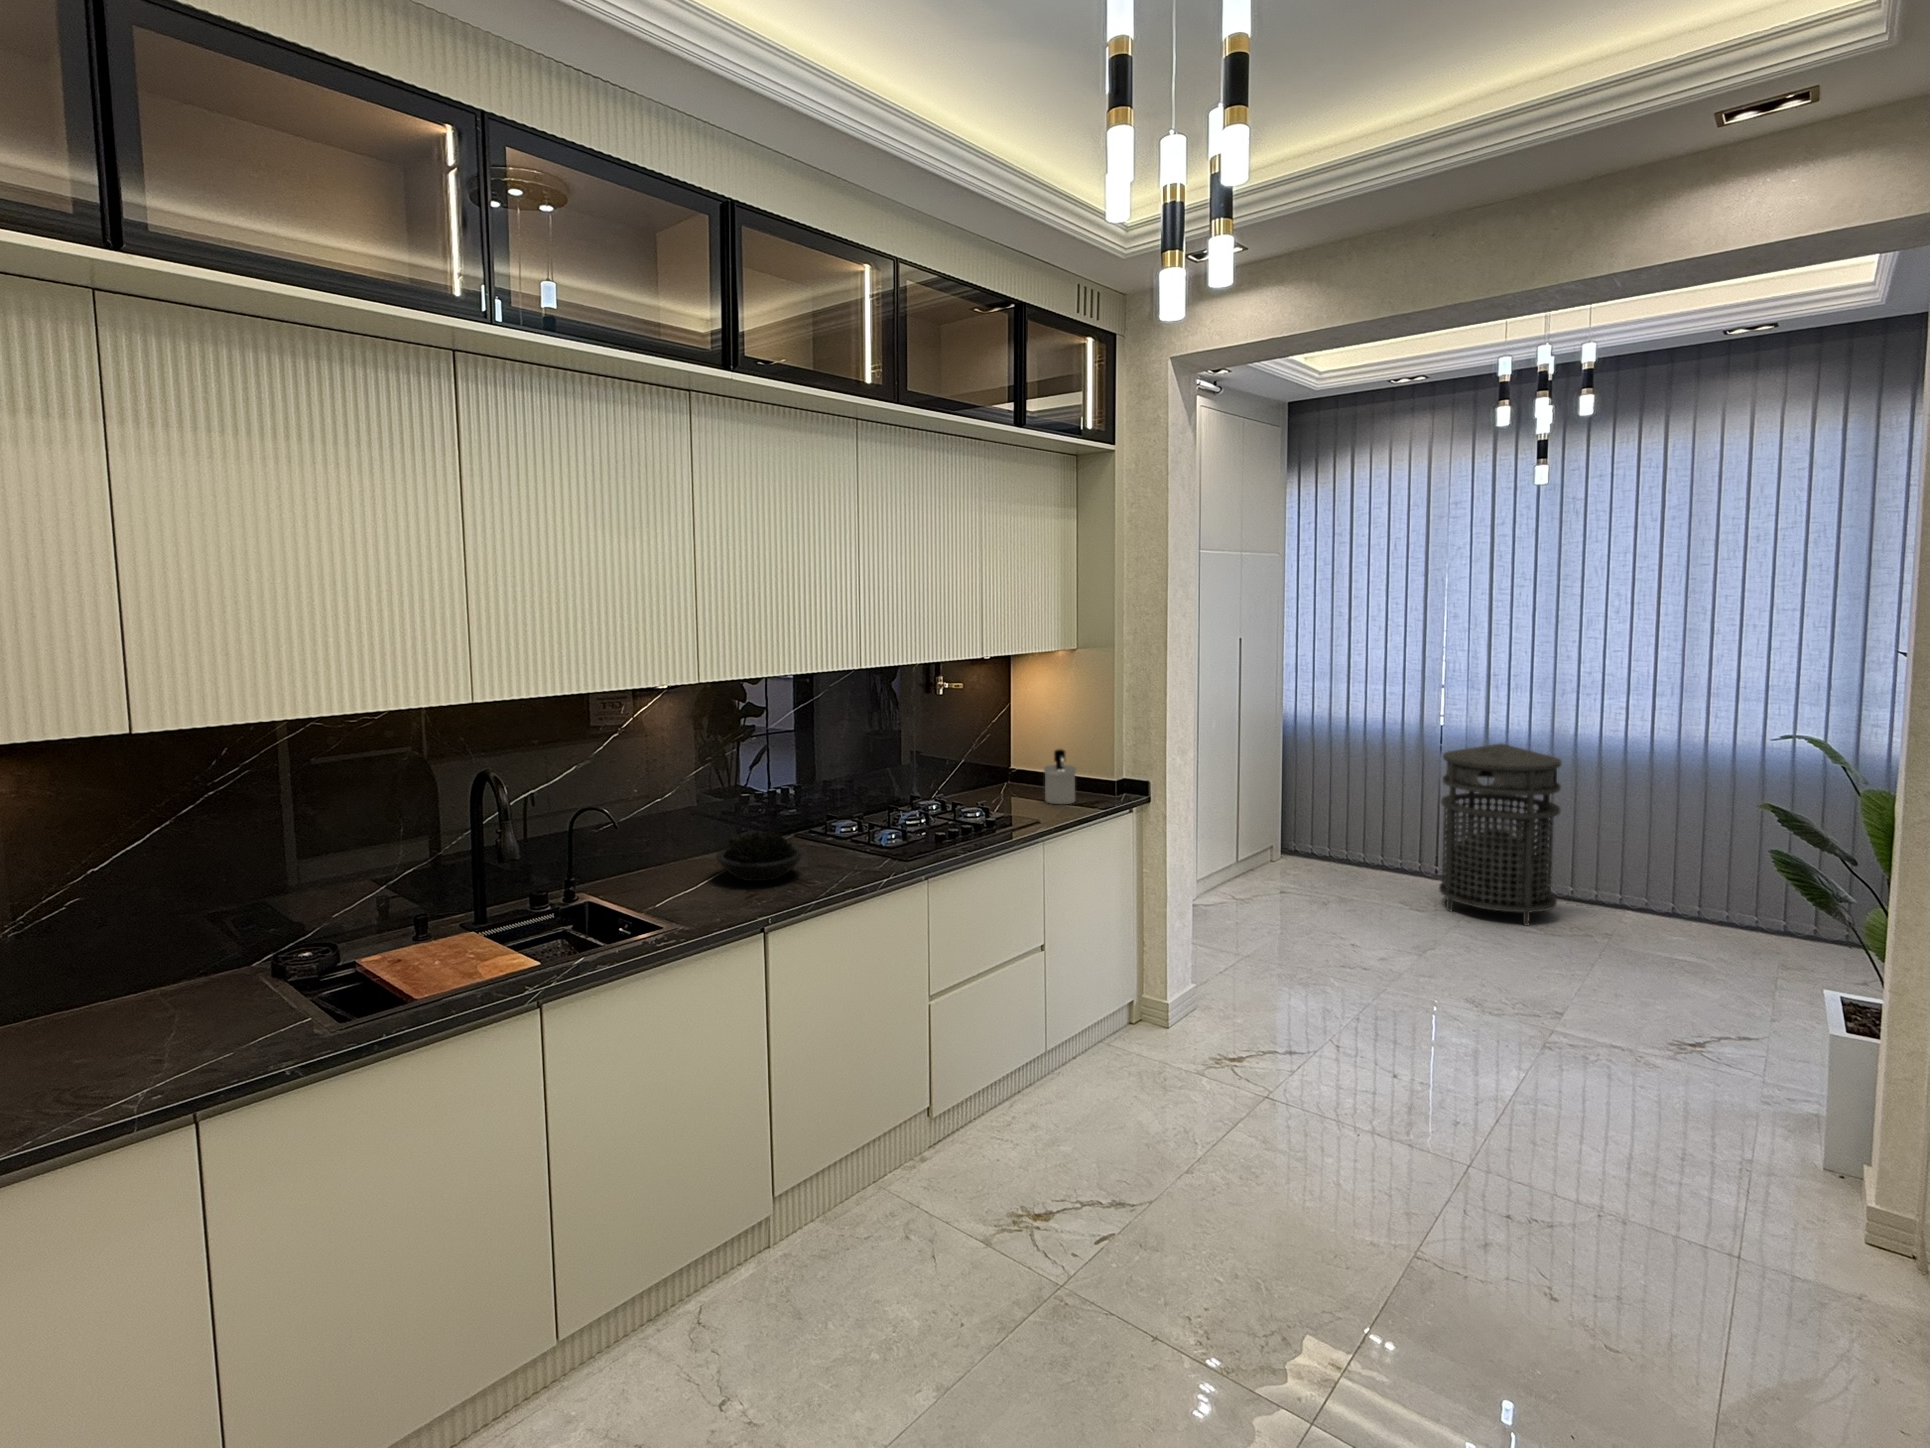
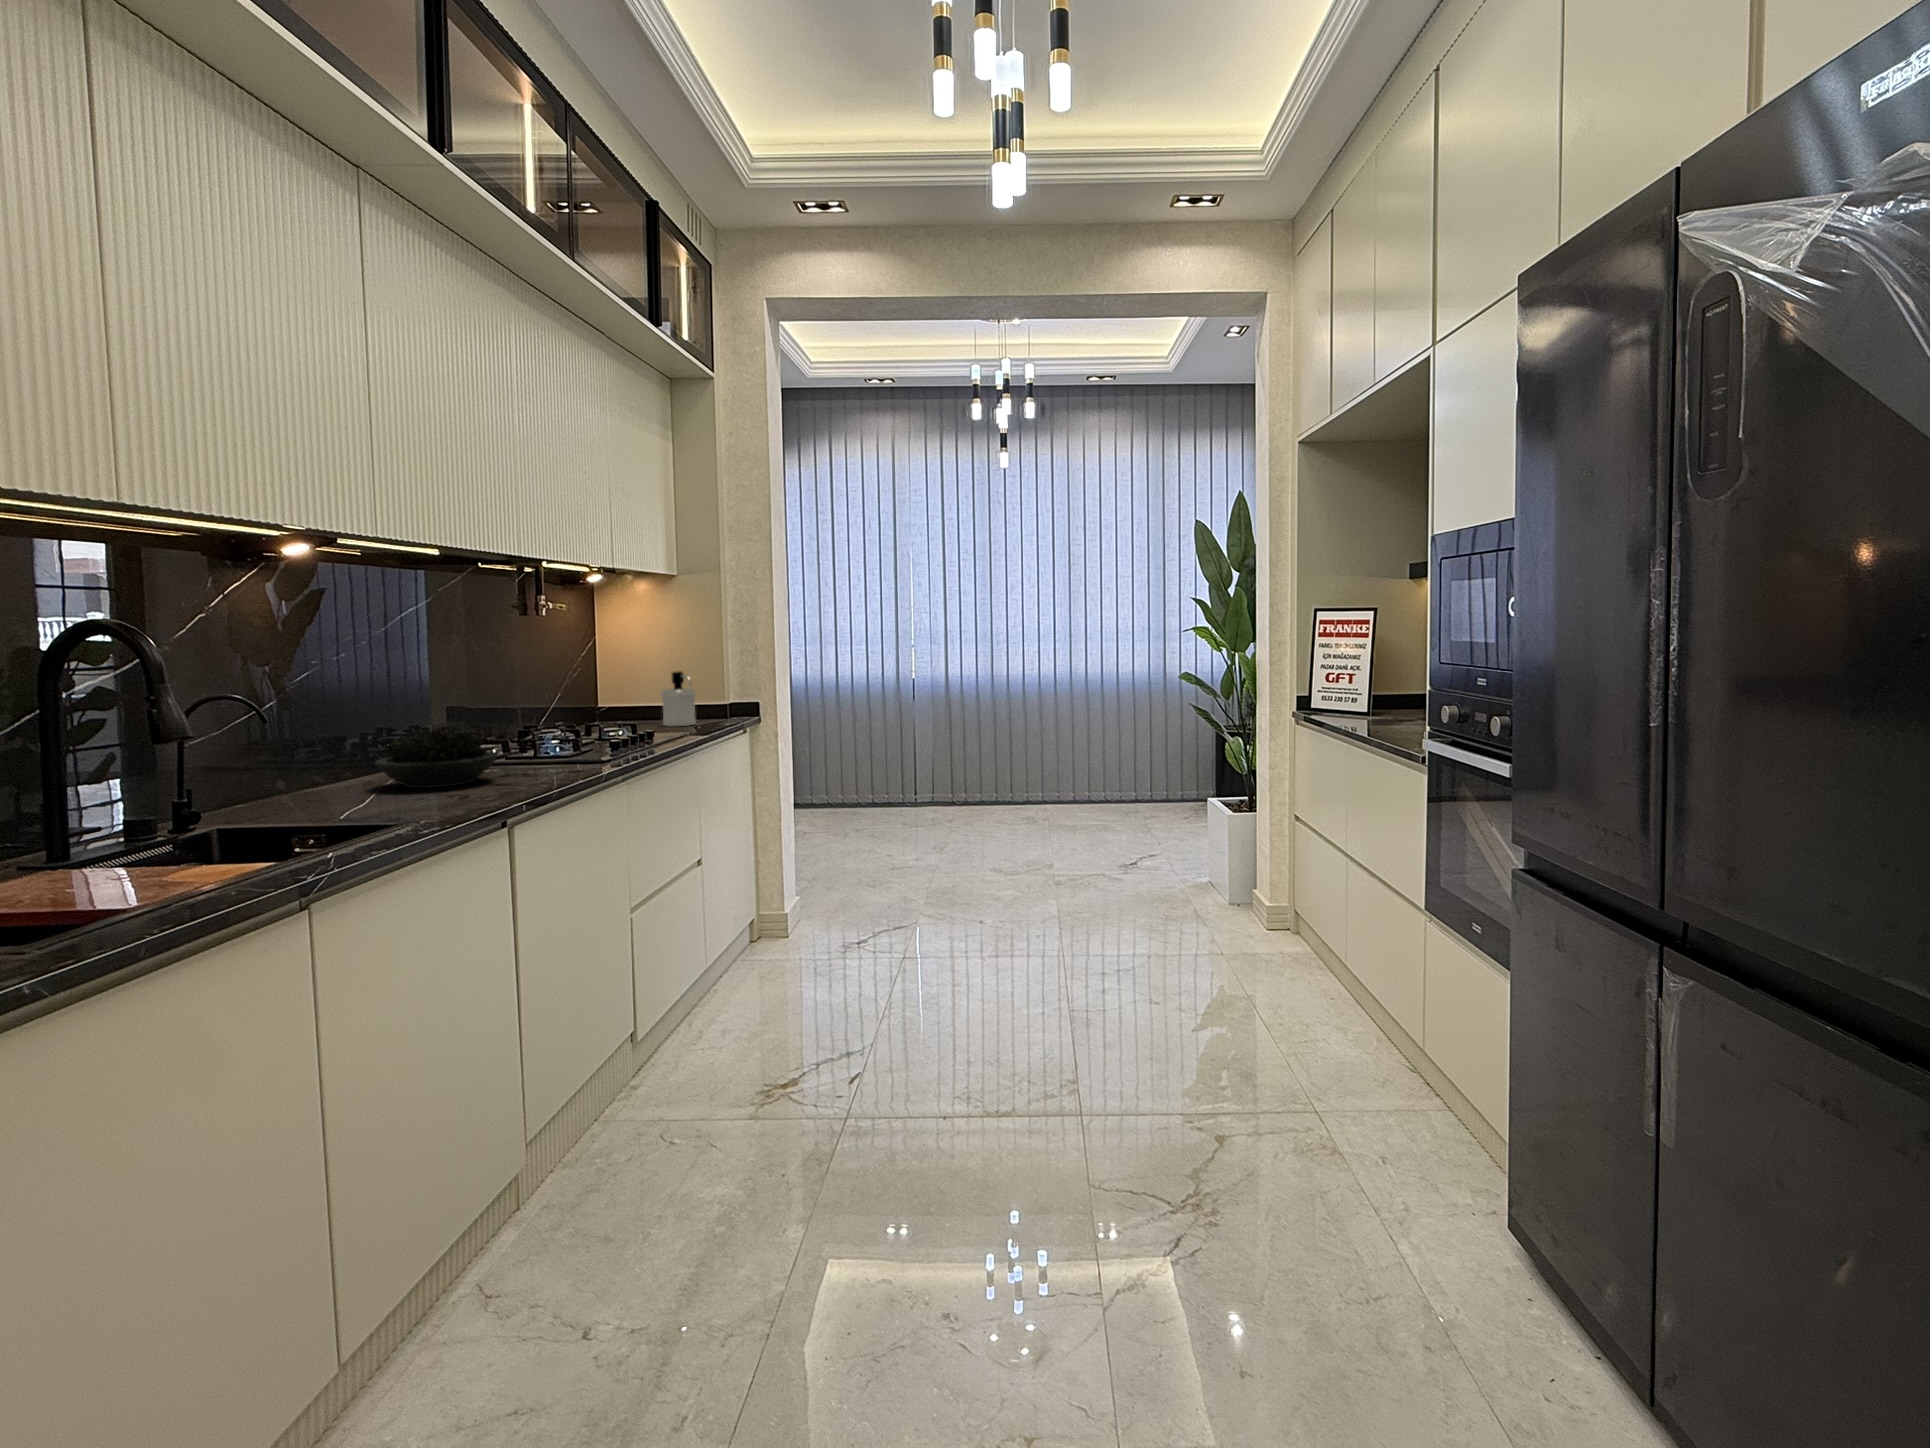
trash can: present [1439,744,1562,926] -> none [924,683,1009,825]

